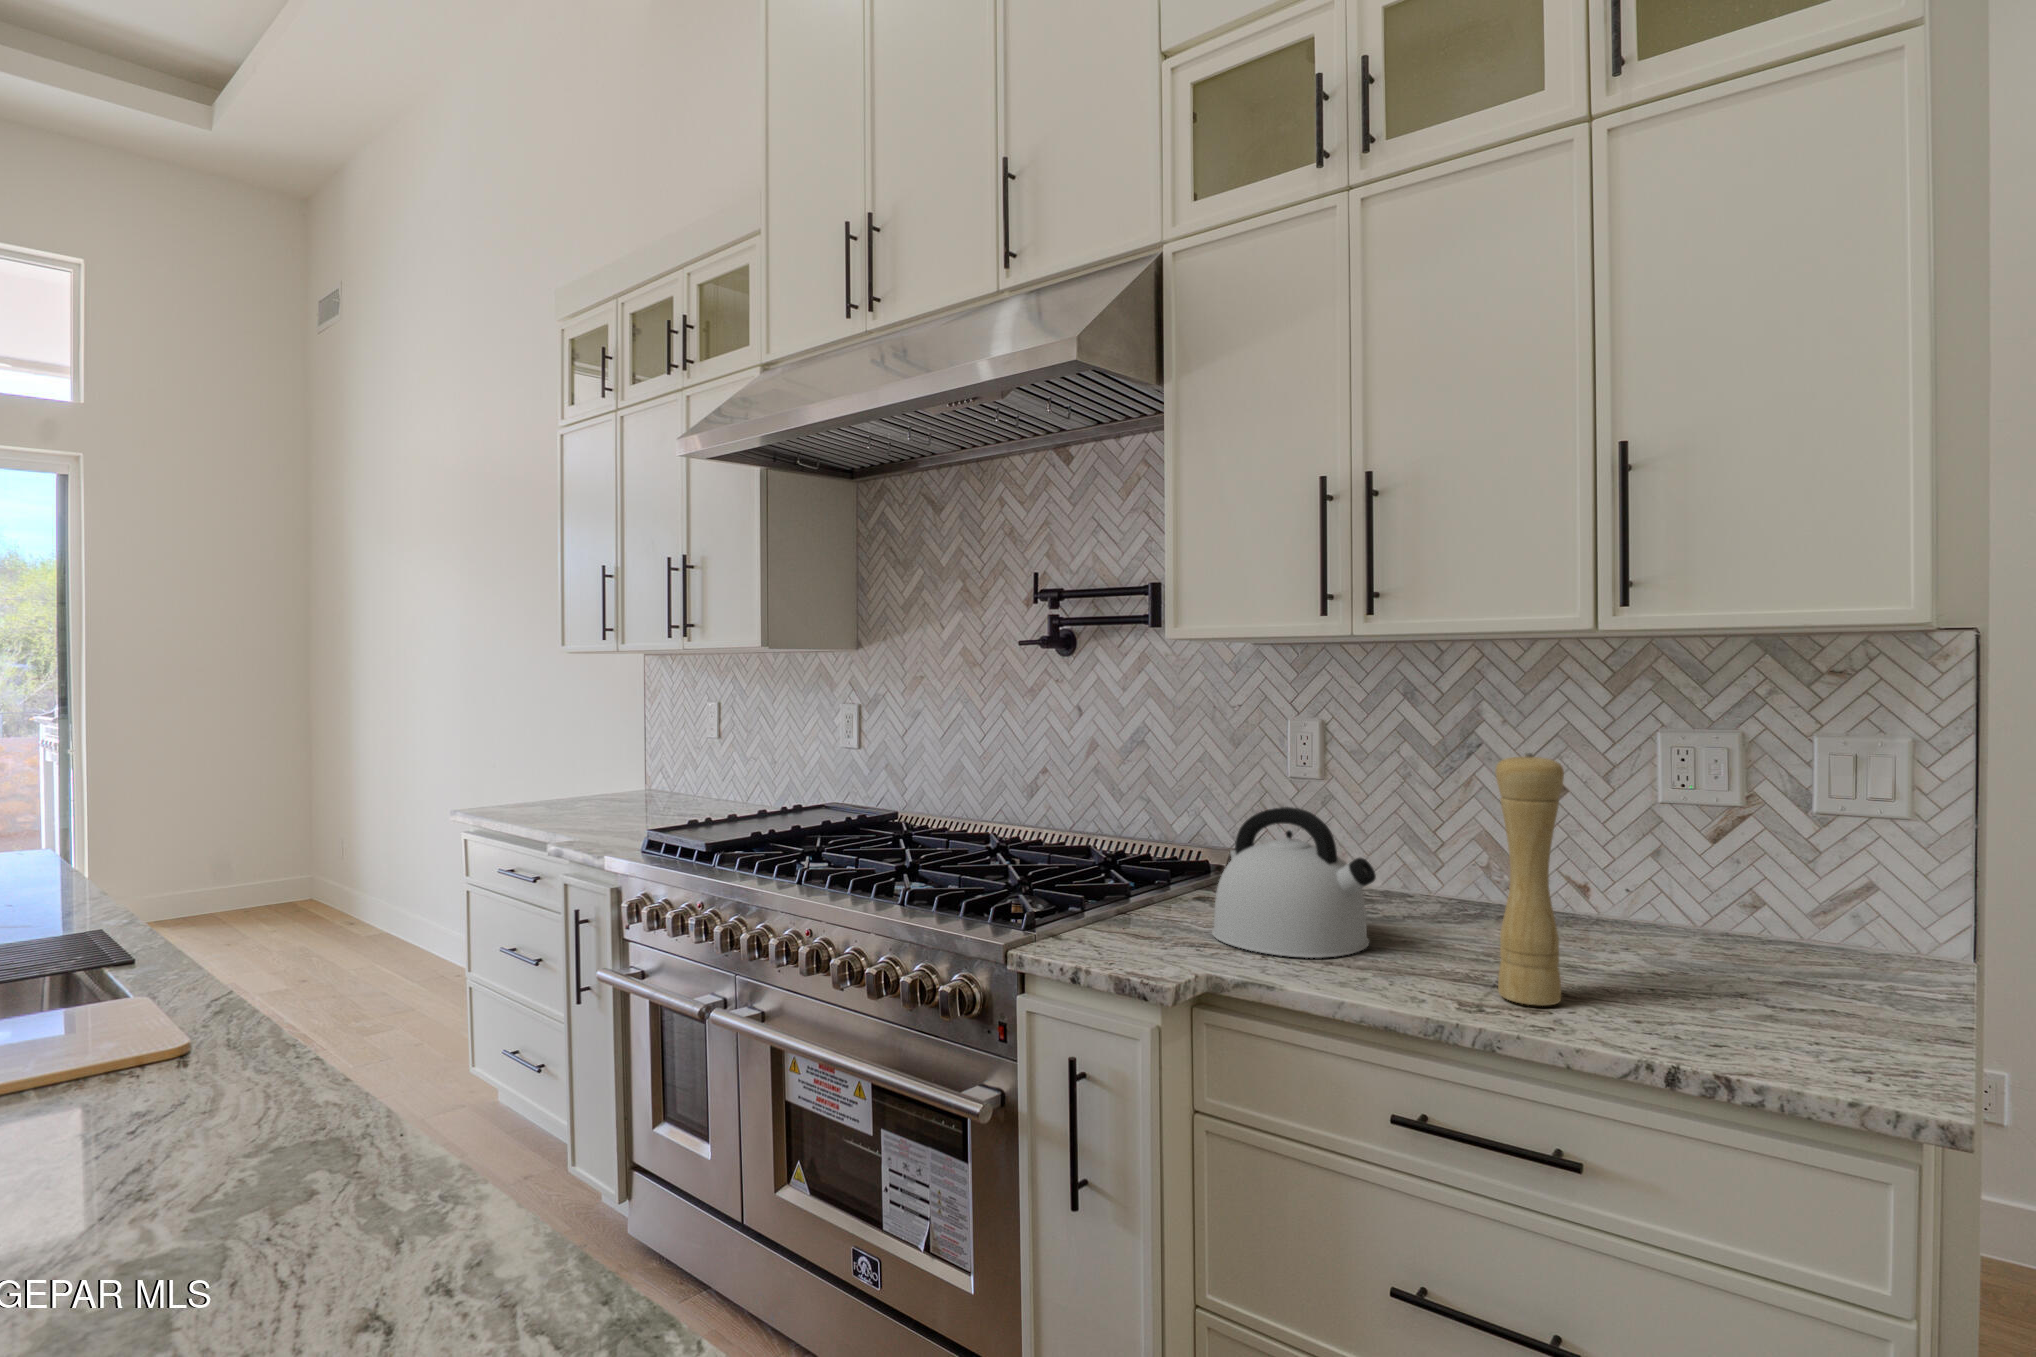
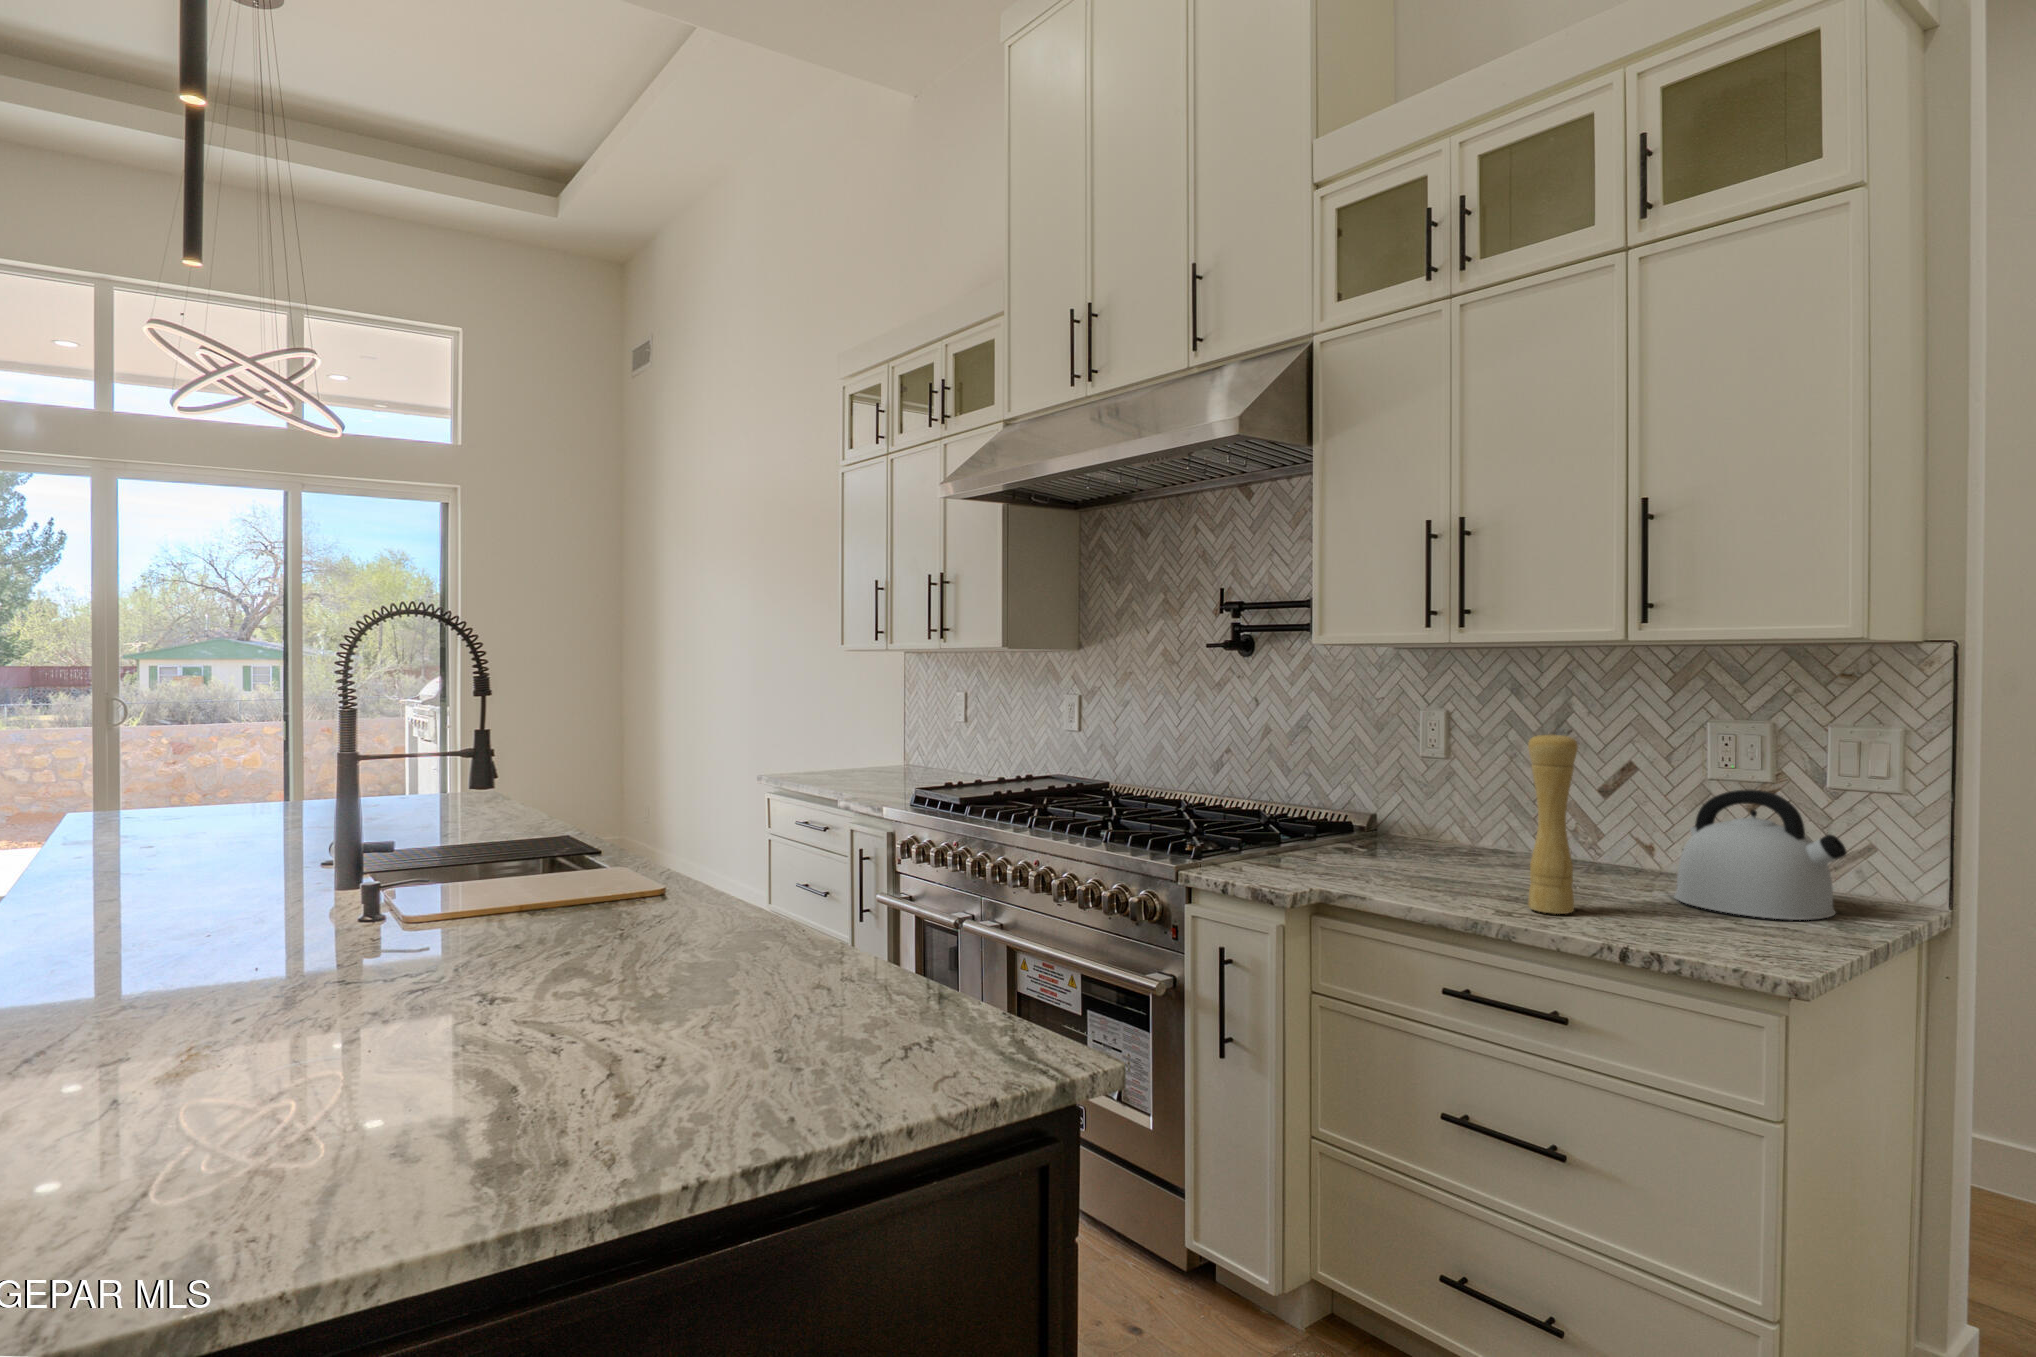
kettle: present [1212,807,1376,958] -> present [1674,790,1847,920]

